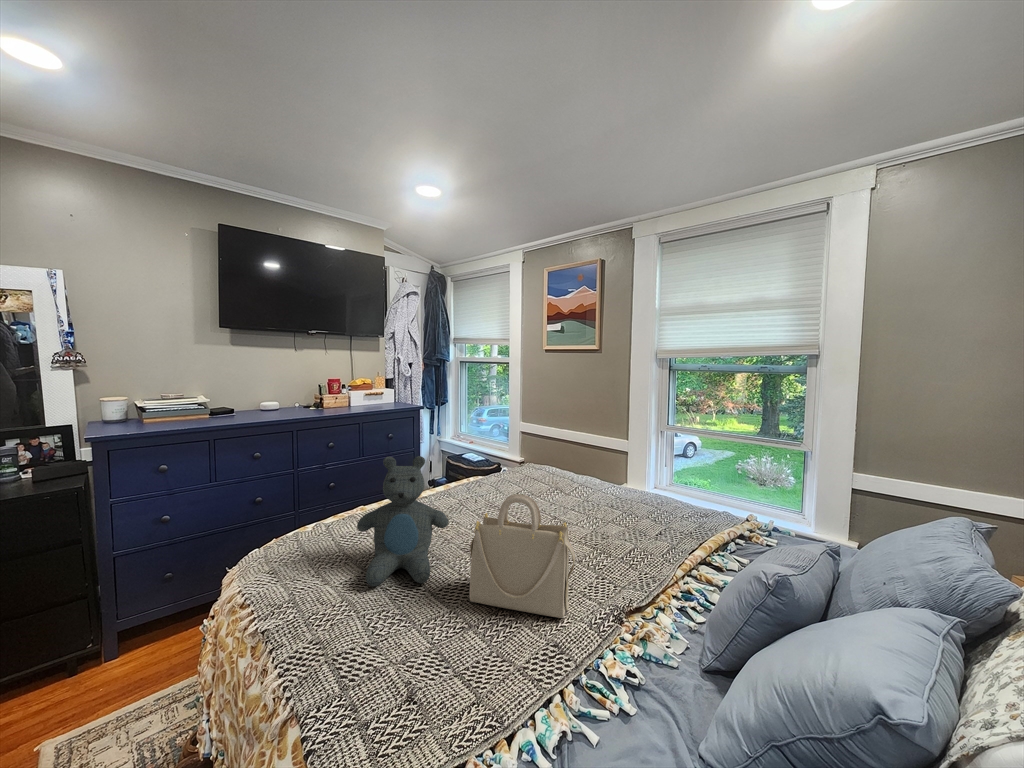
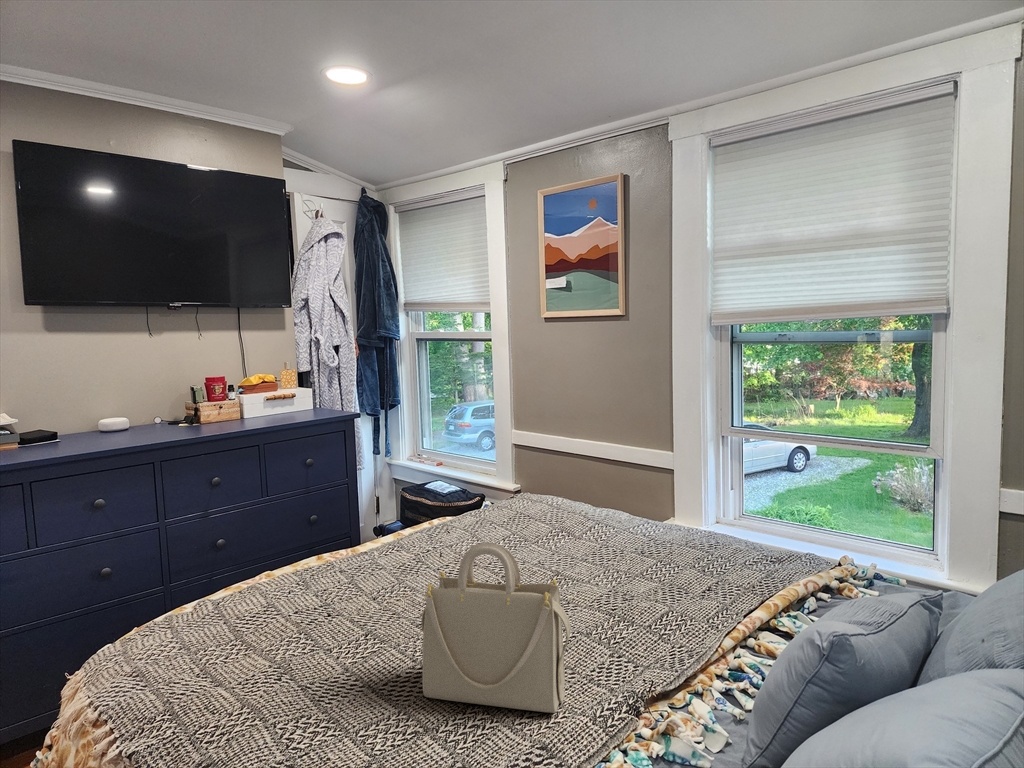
teddy bear: present [357,456,449,586] -> none [259,494,392,683]

